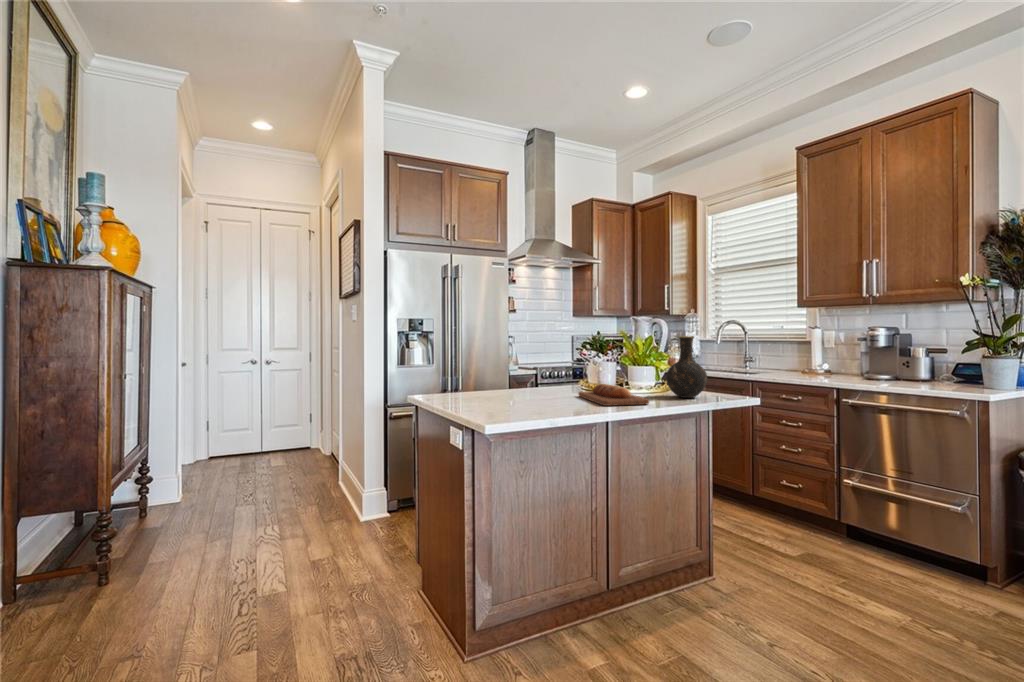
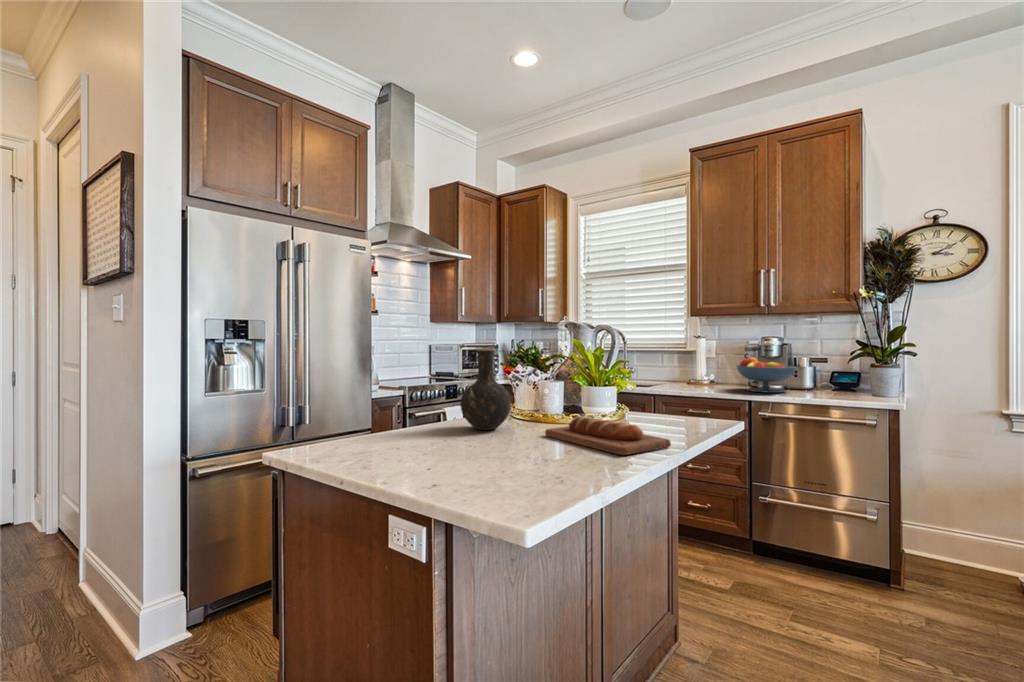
vase: present [666,336,707,398] -> present [460,349,511,430]
fruit bowl: none [832,347,897,381] -> present [736,357,796,393]

